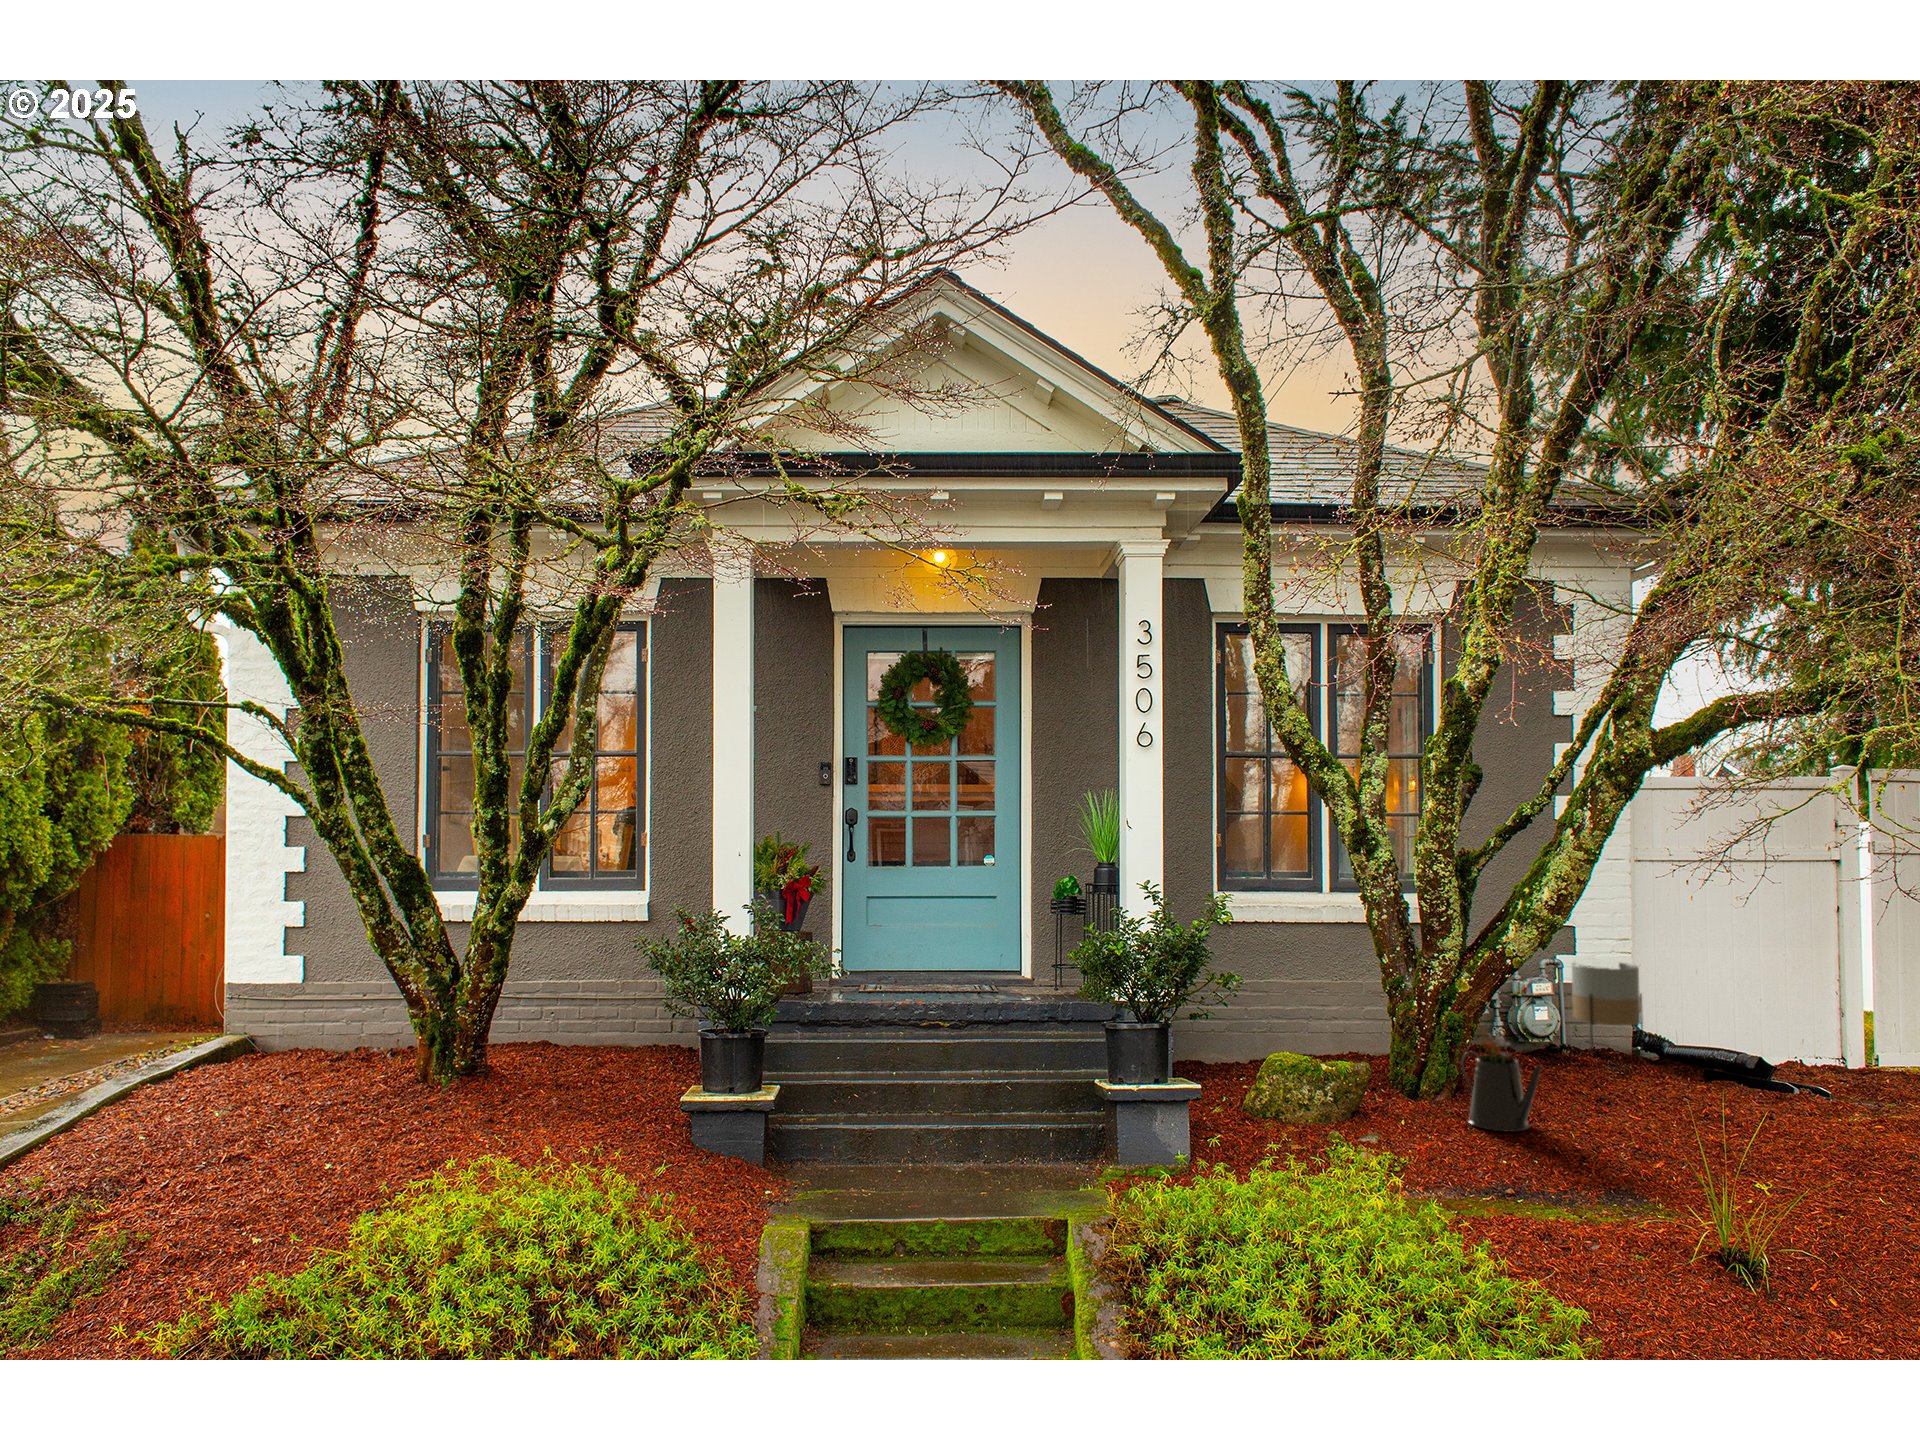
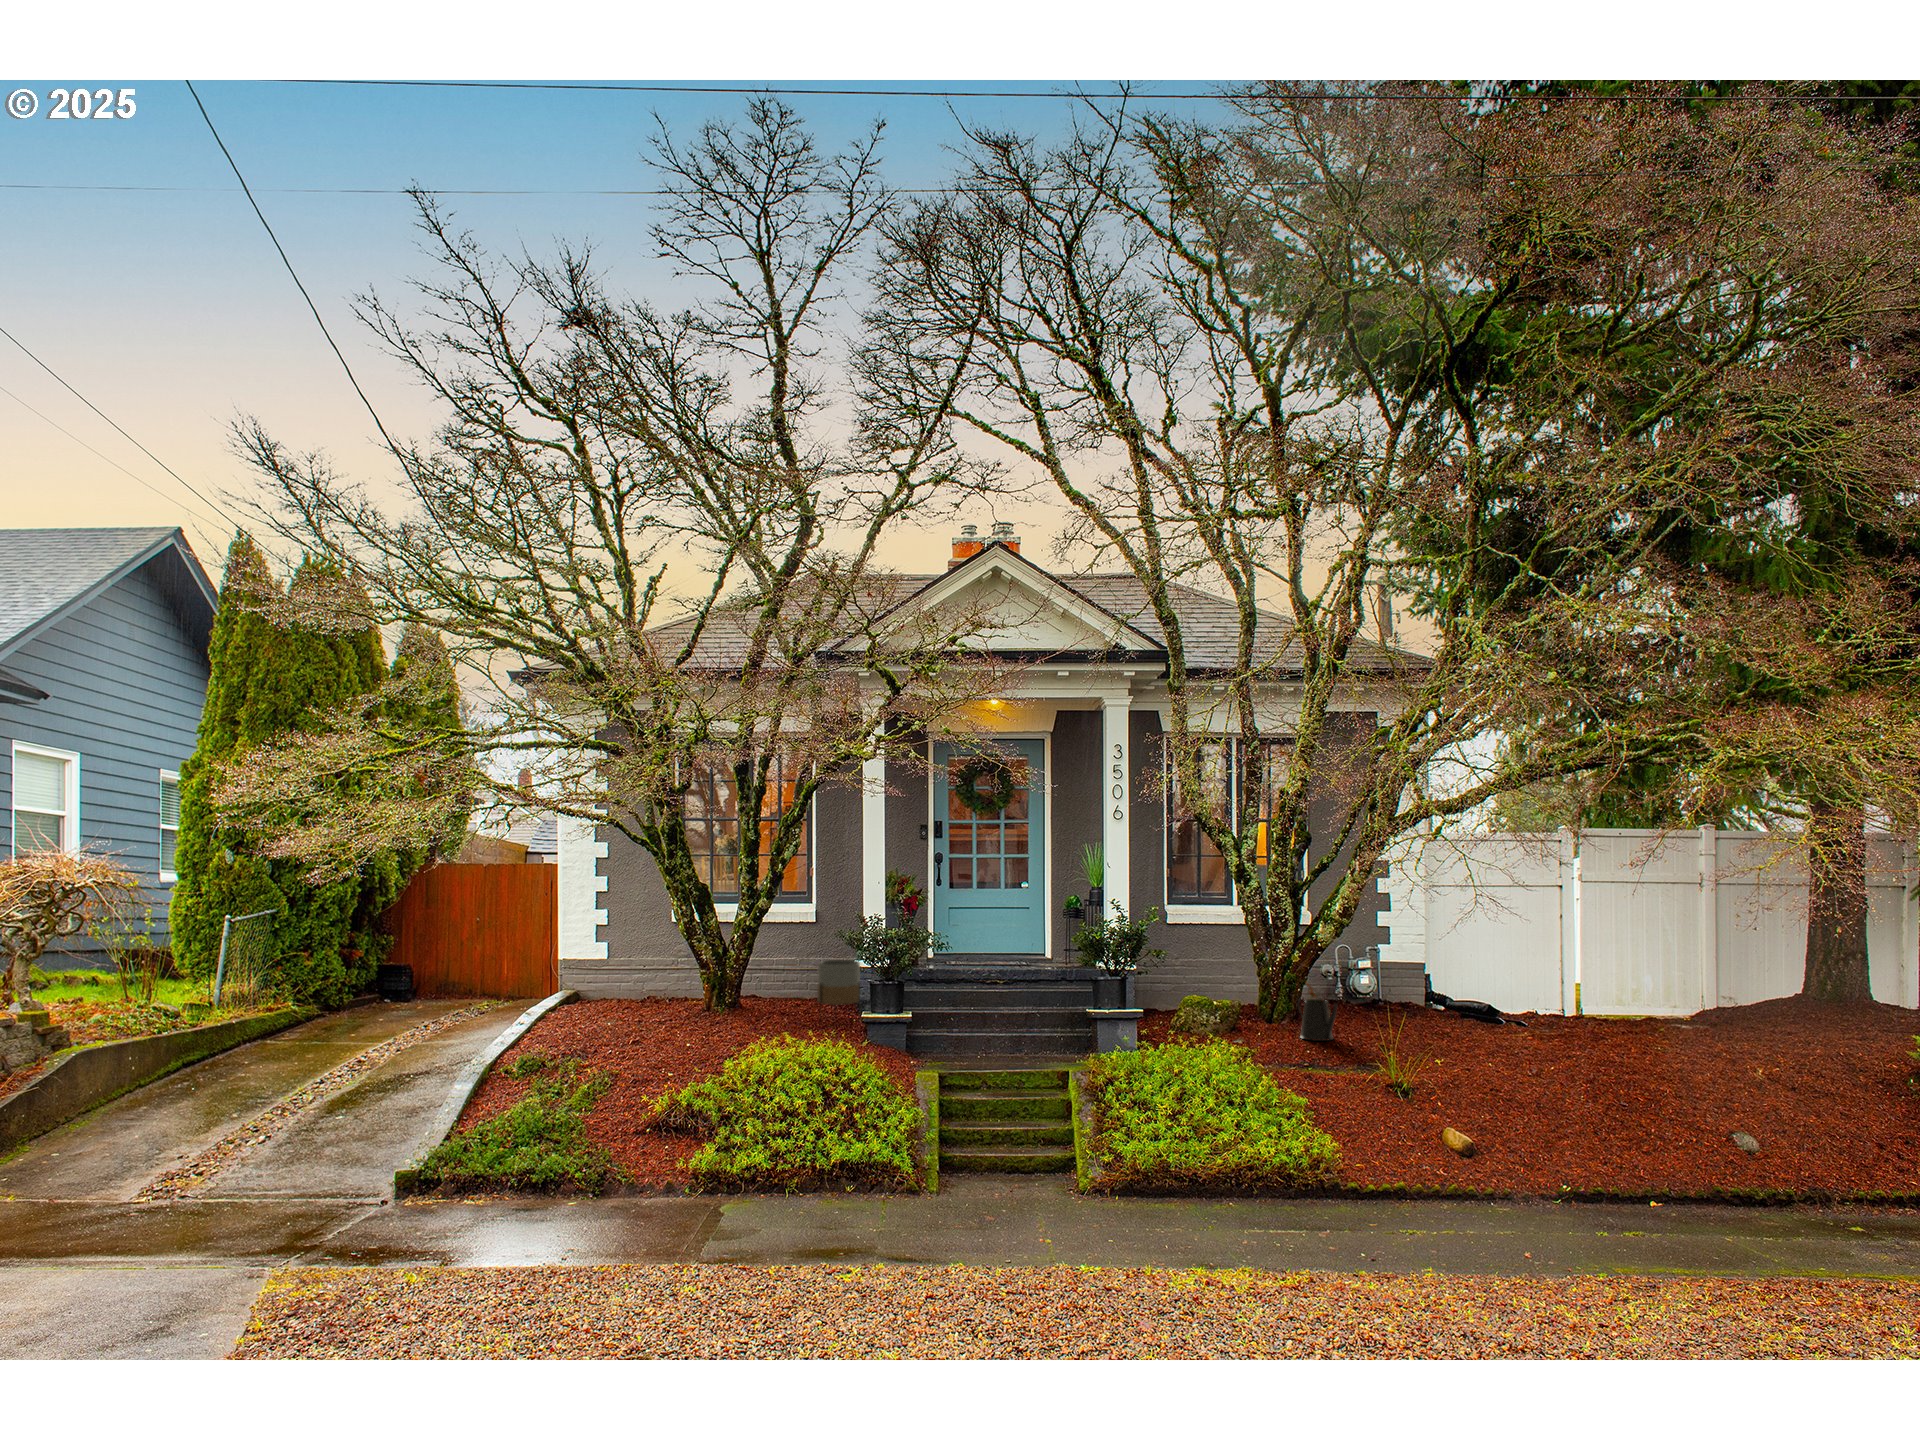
planter: present [1572,963,1643,1052] -> present [817,960,860,1005]

